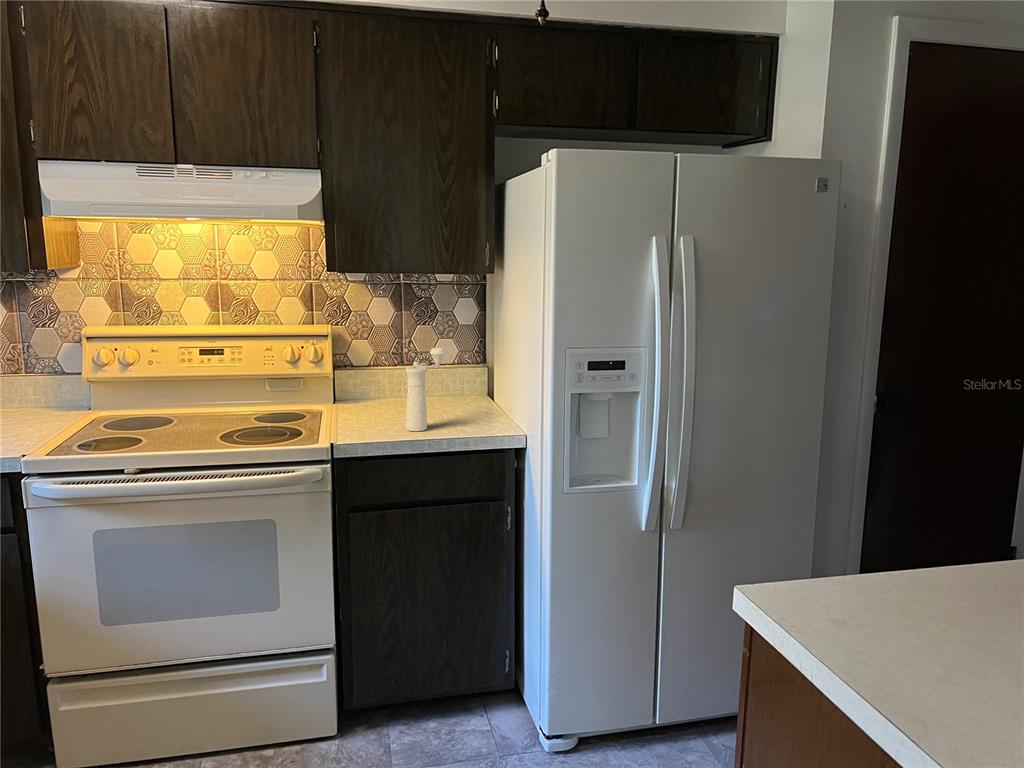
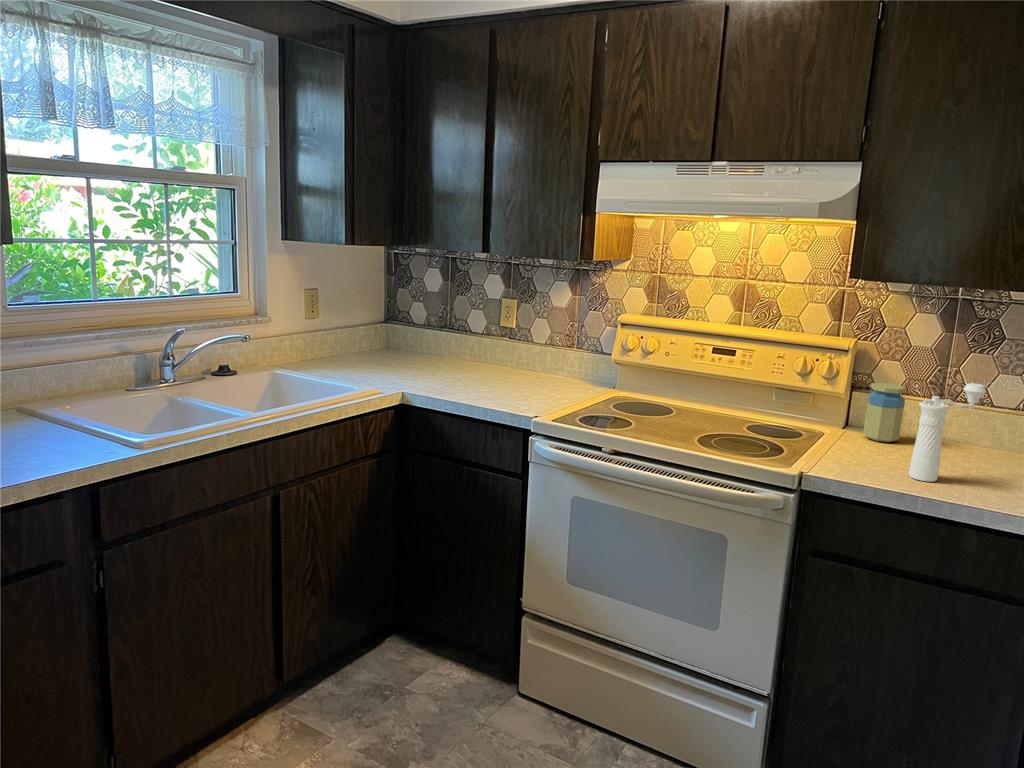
jar: none [351,359,381,409] -> present [863,383,906,442]

